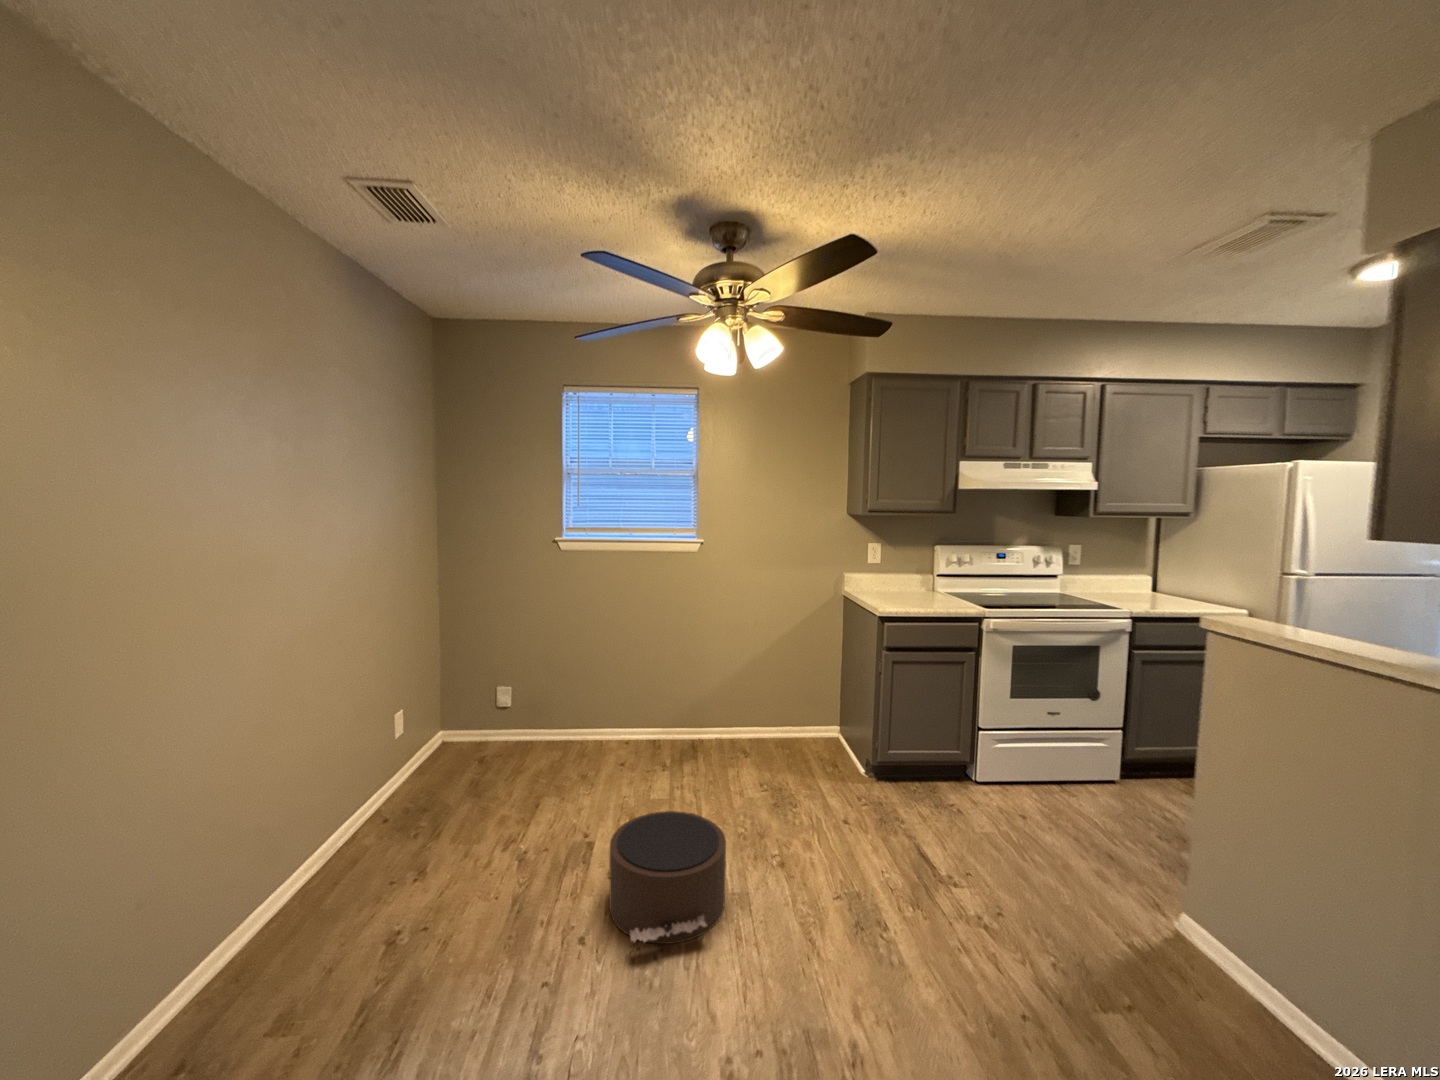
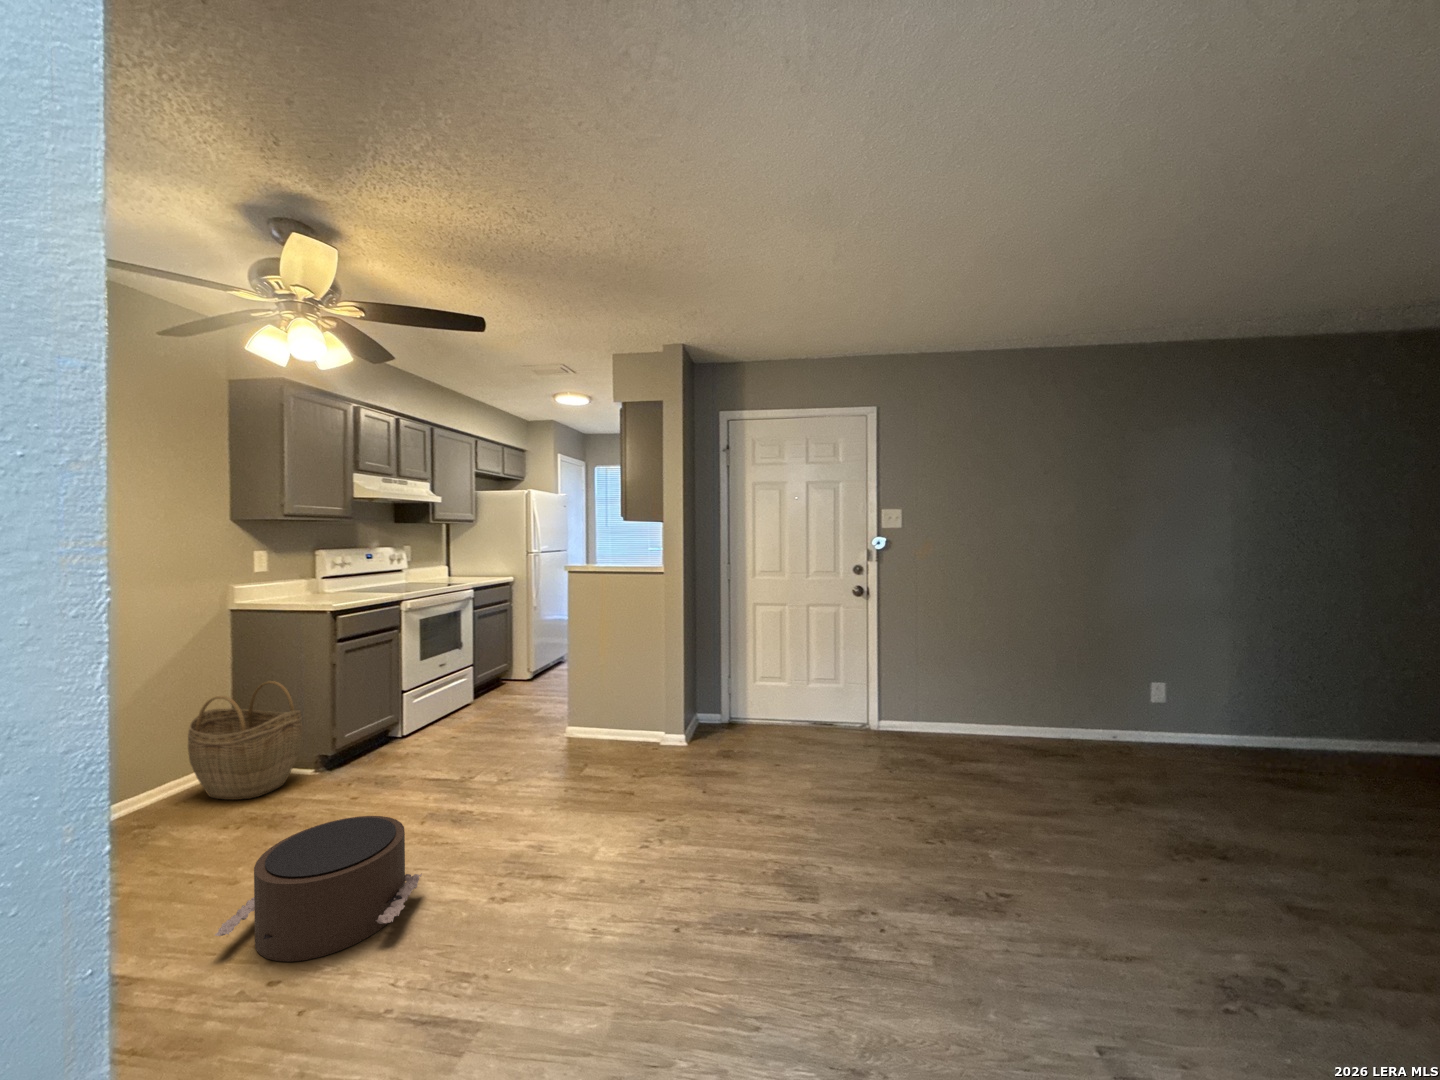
woven basket: none [785,668,854,770] -> present [188,681,303,800]

